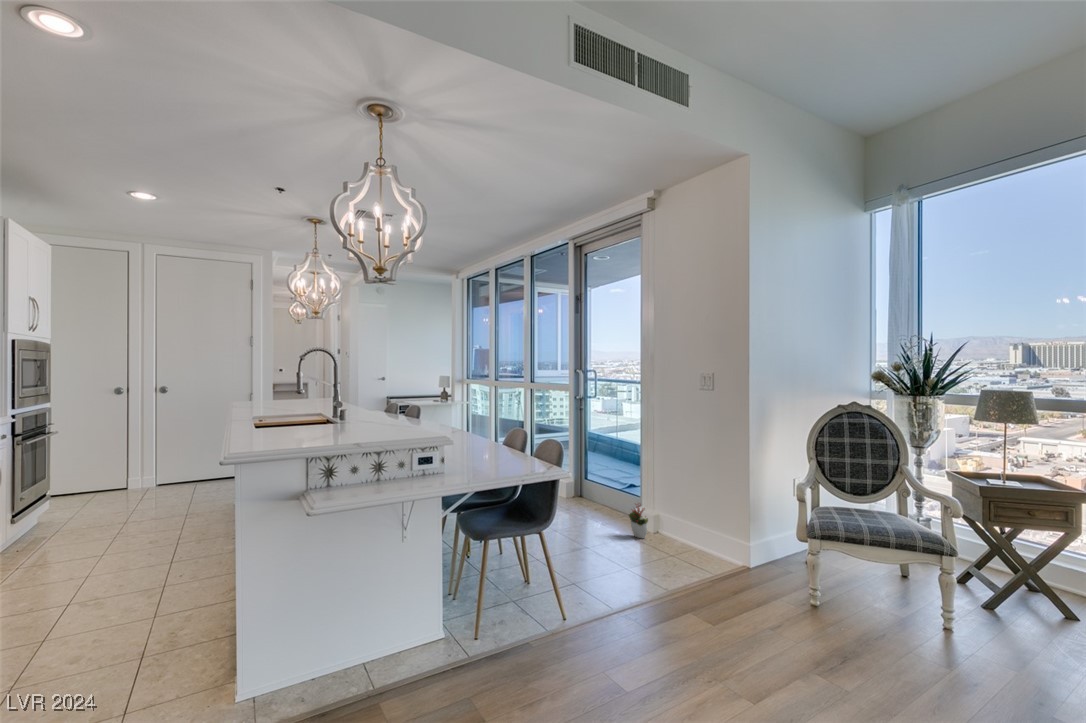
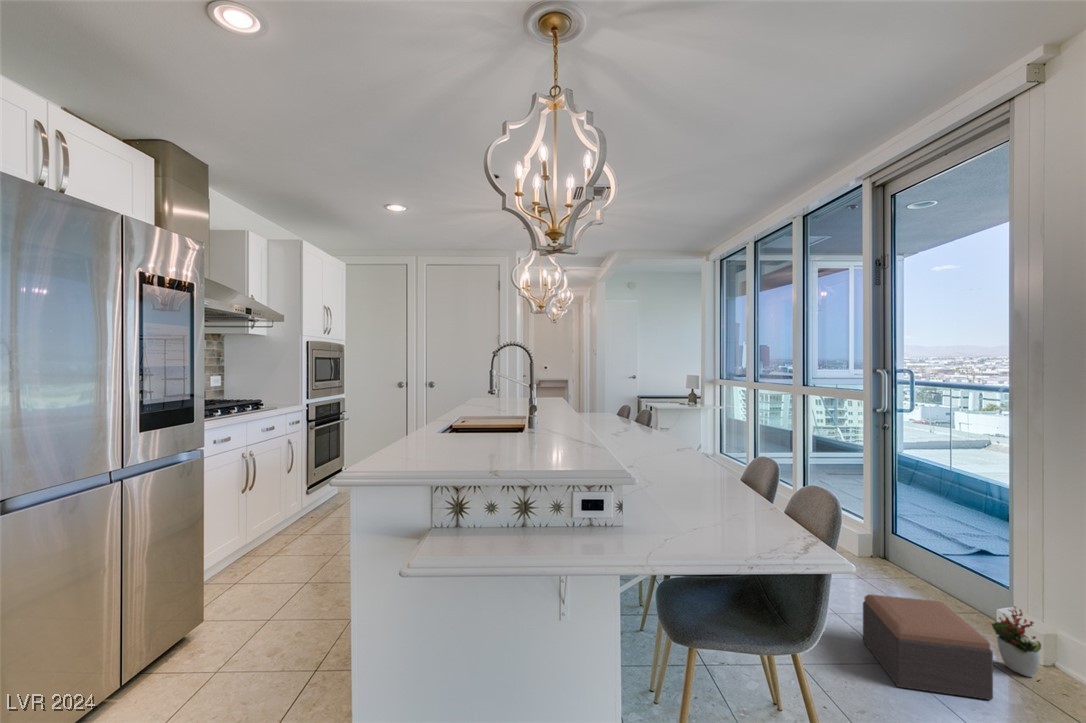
footstool: none [568,507,627,557] -> present [863,594,993,700]

